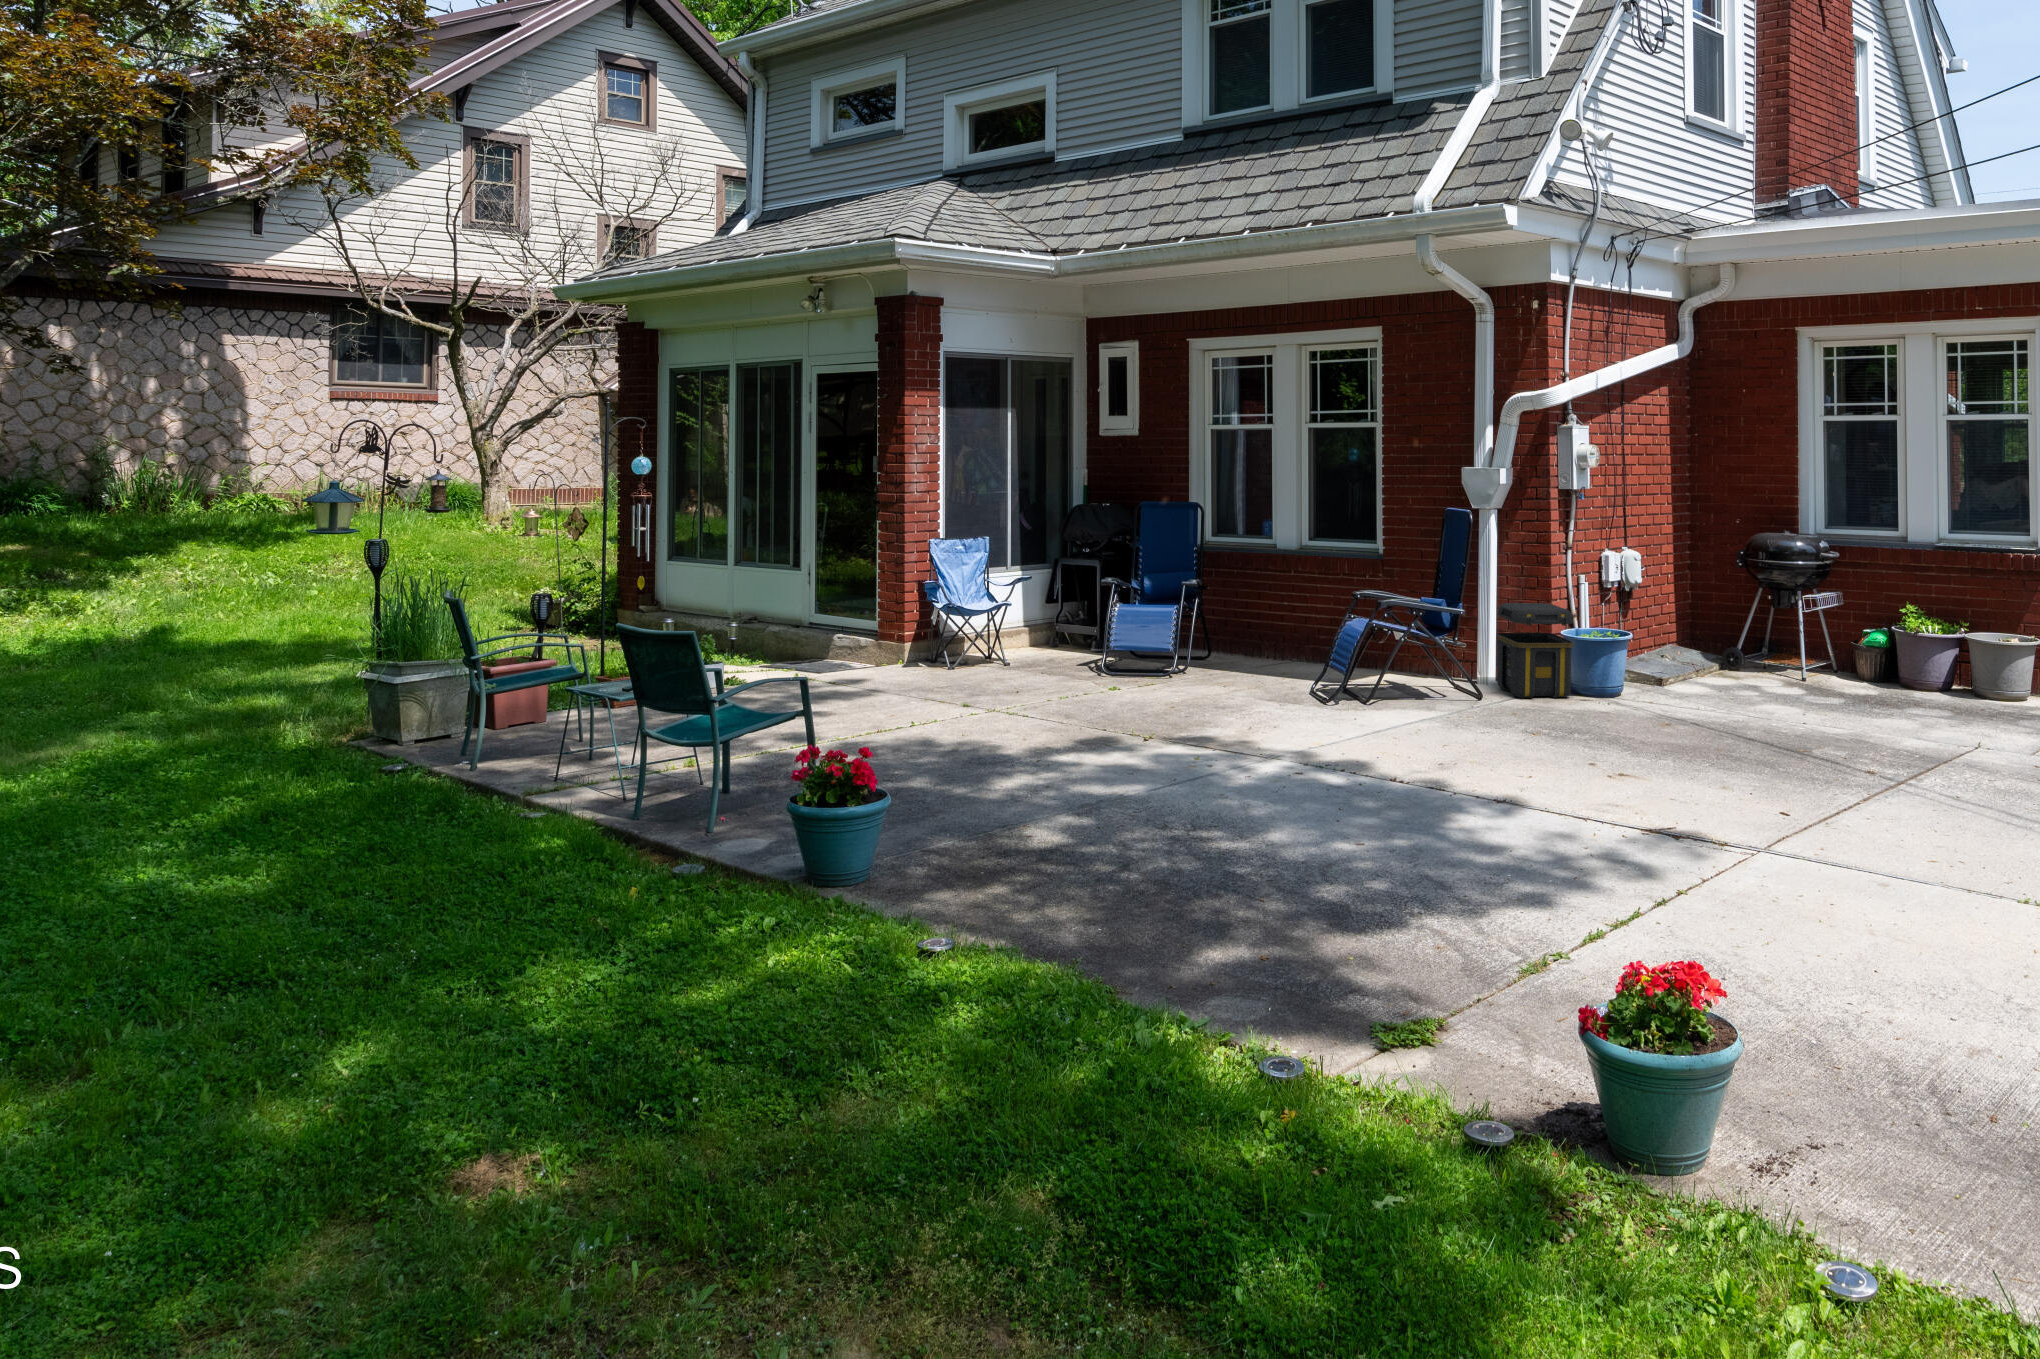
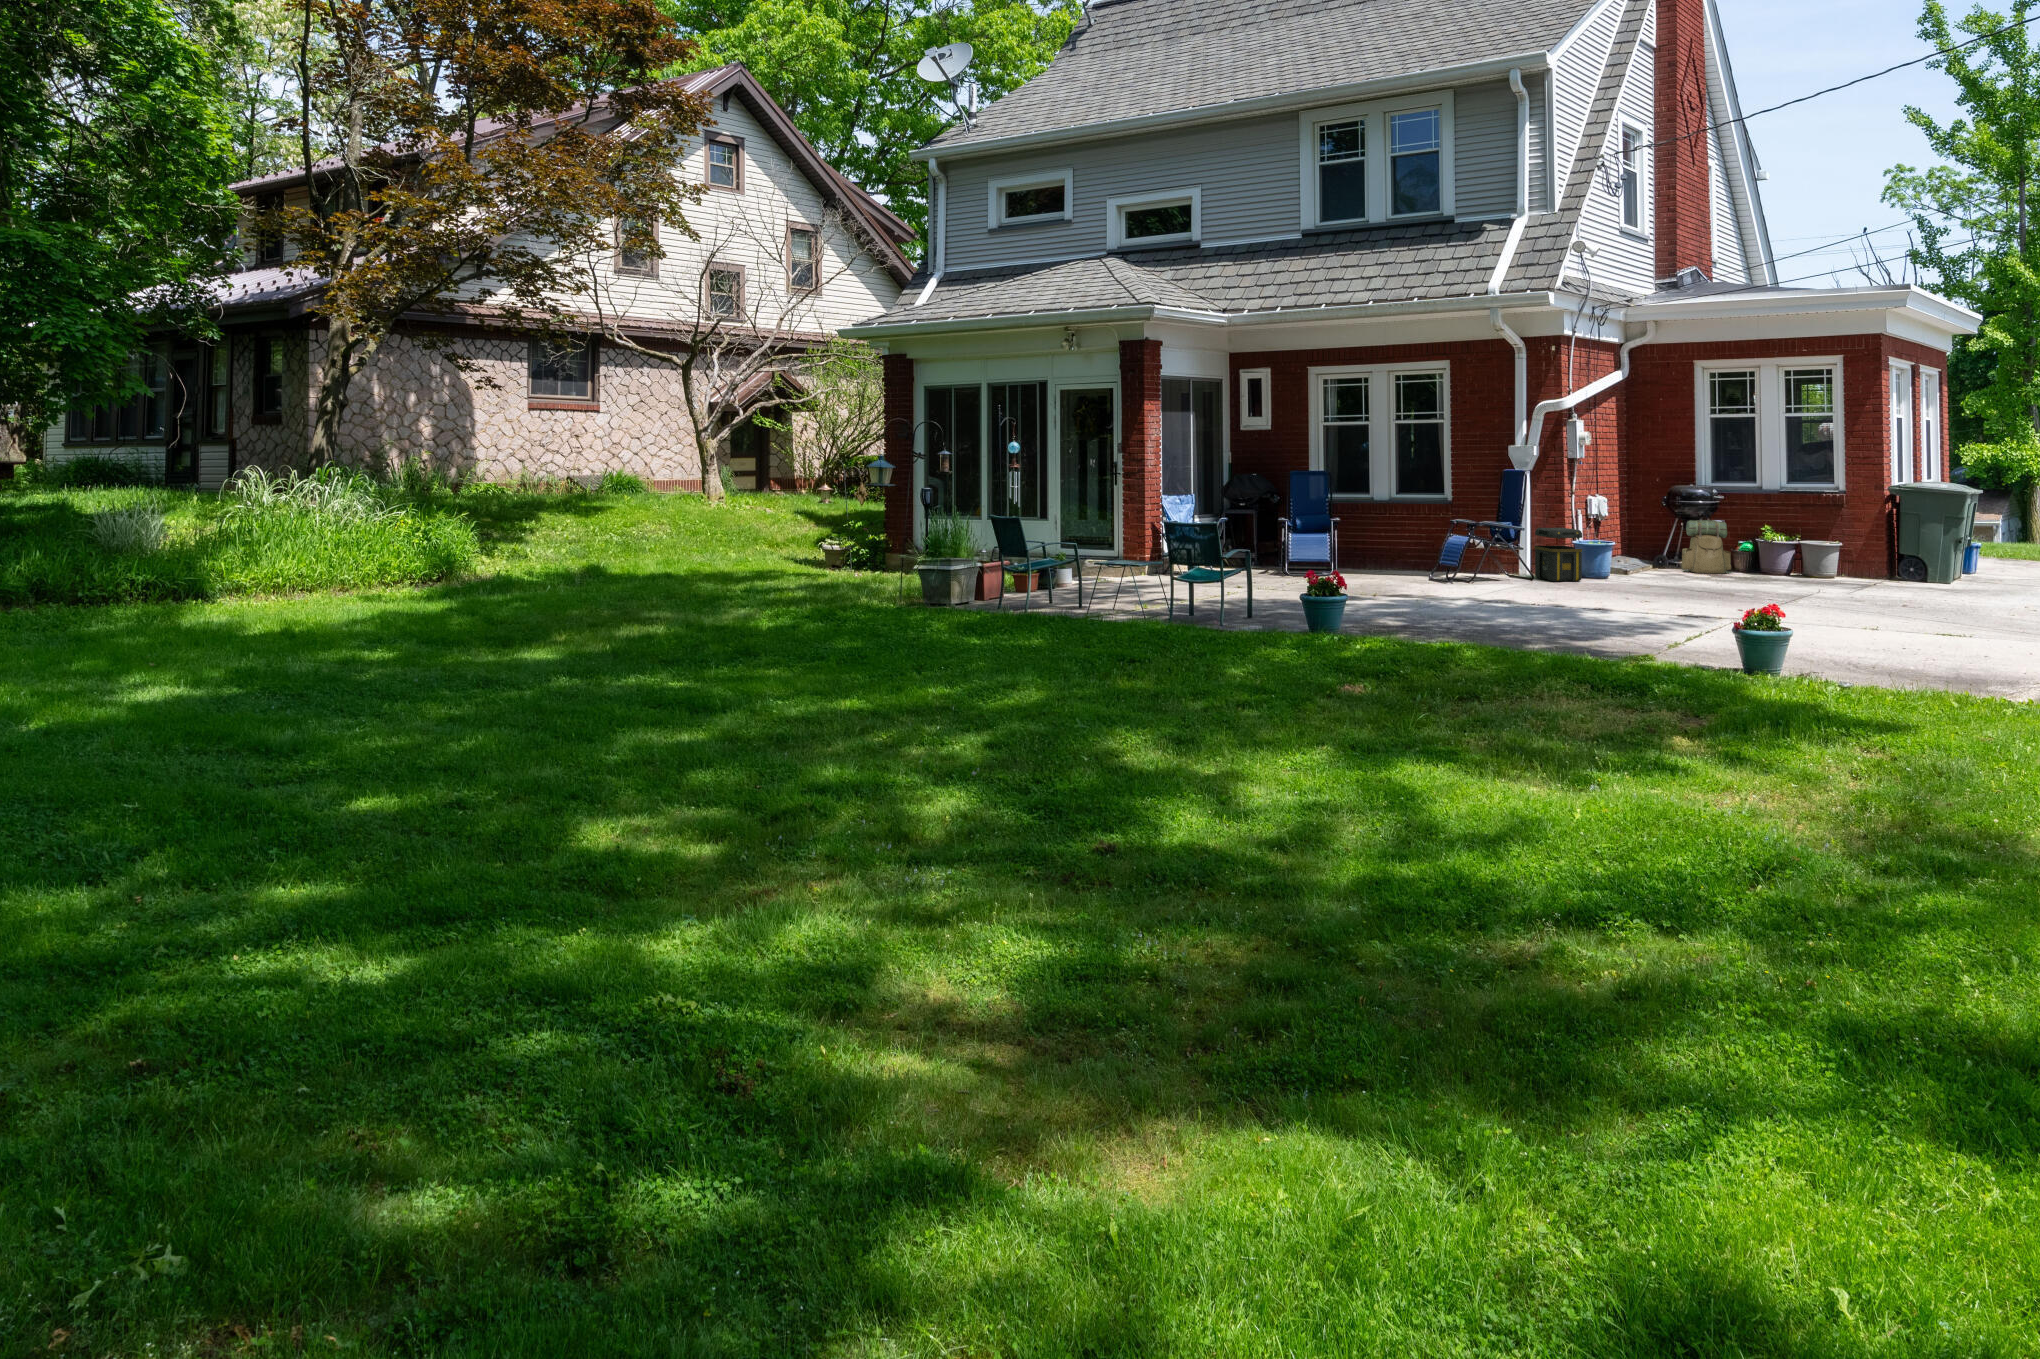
backpack: none [1767,589,1850,680] -> present [1681,520,1731,574]

